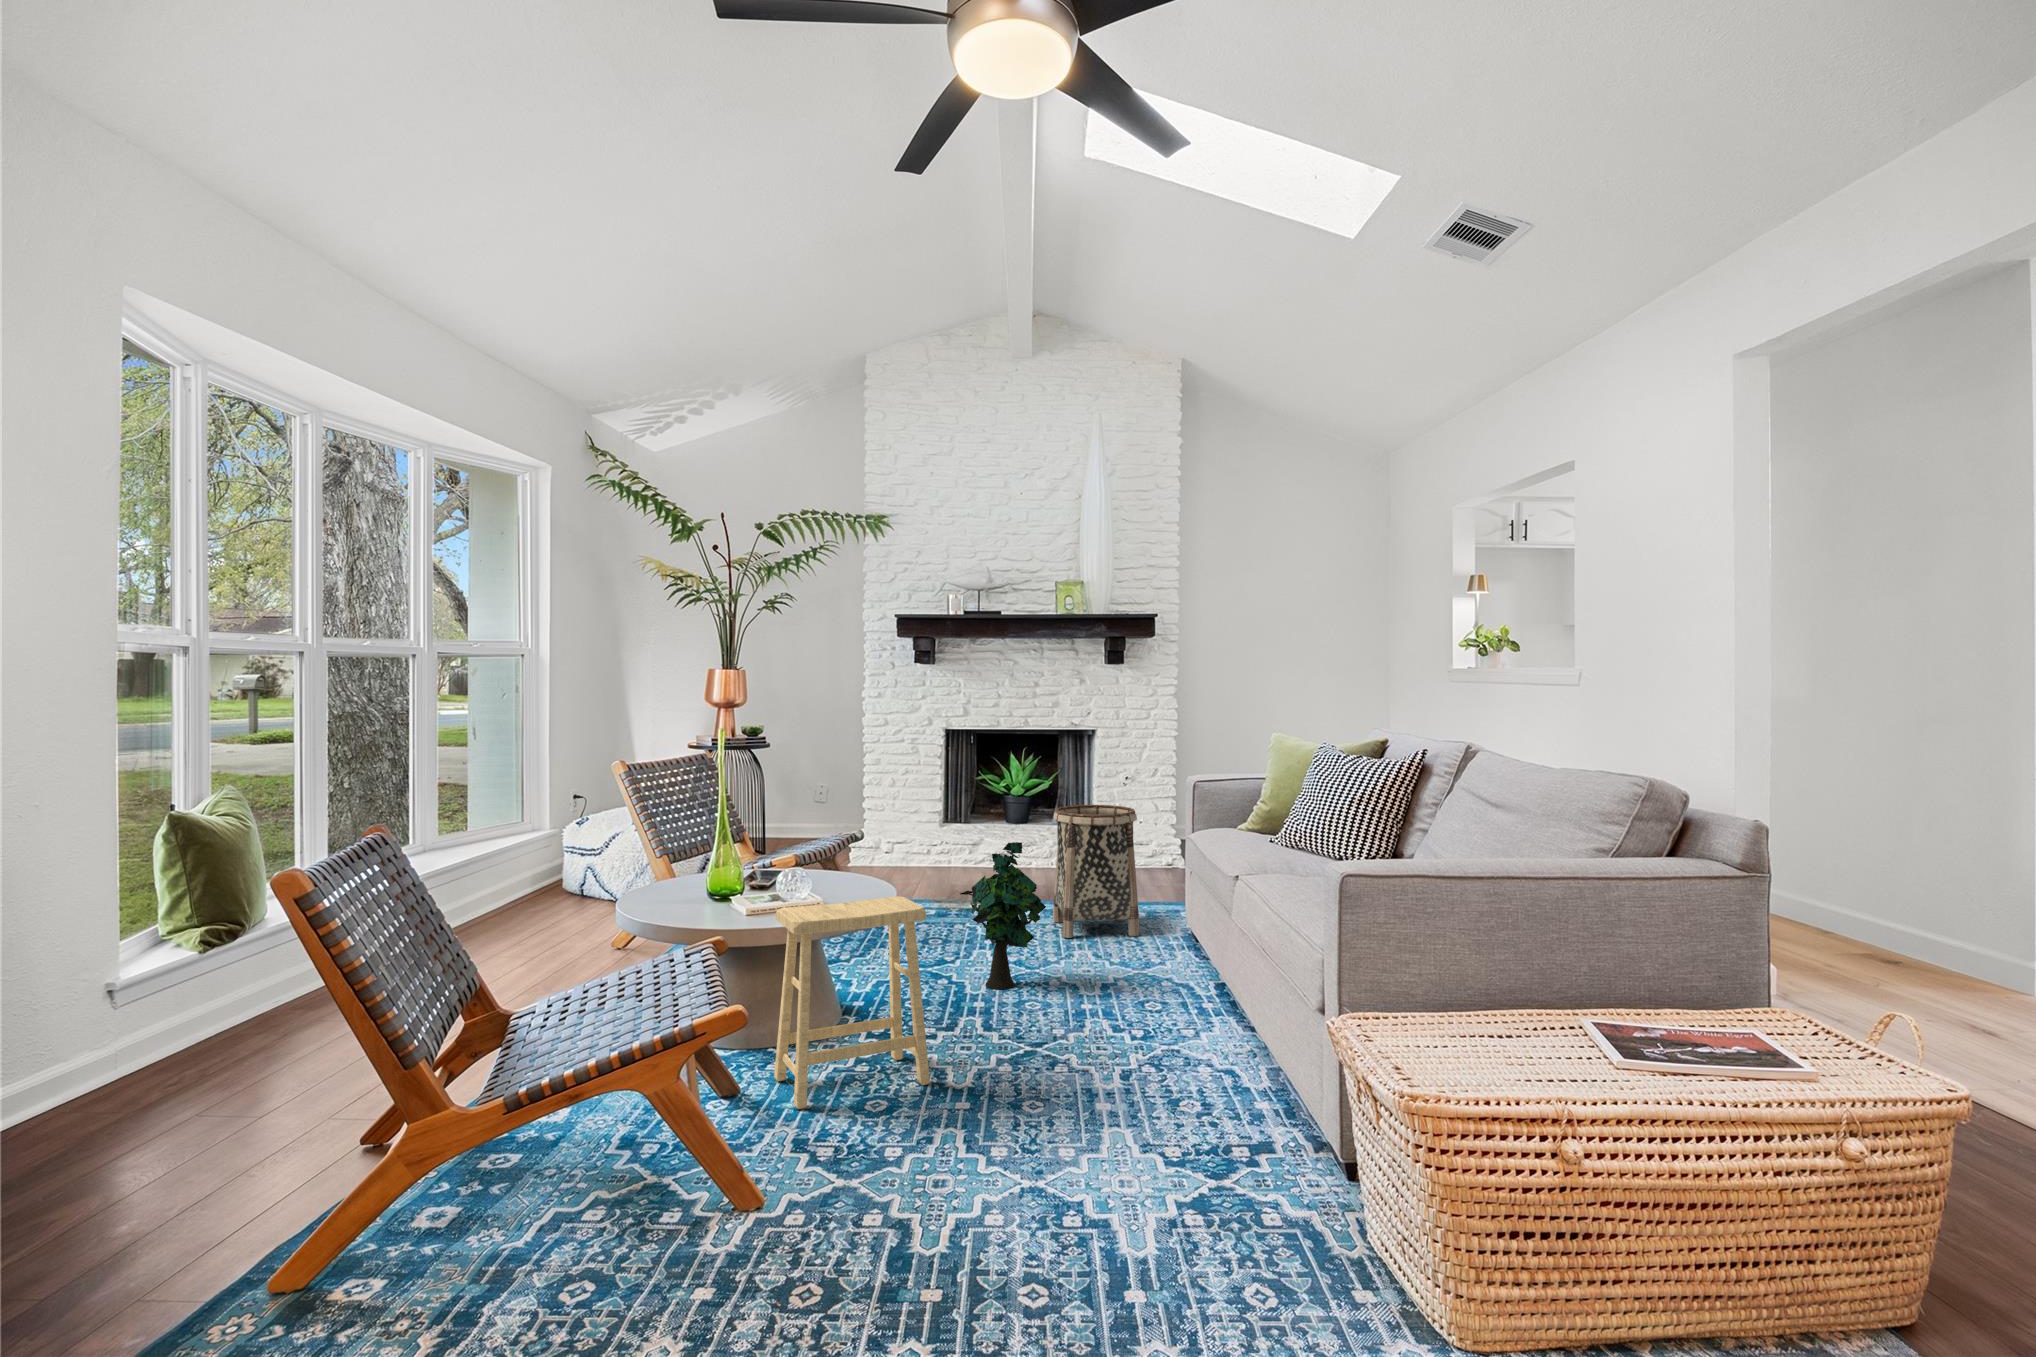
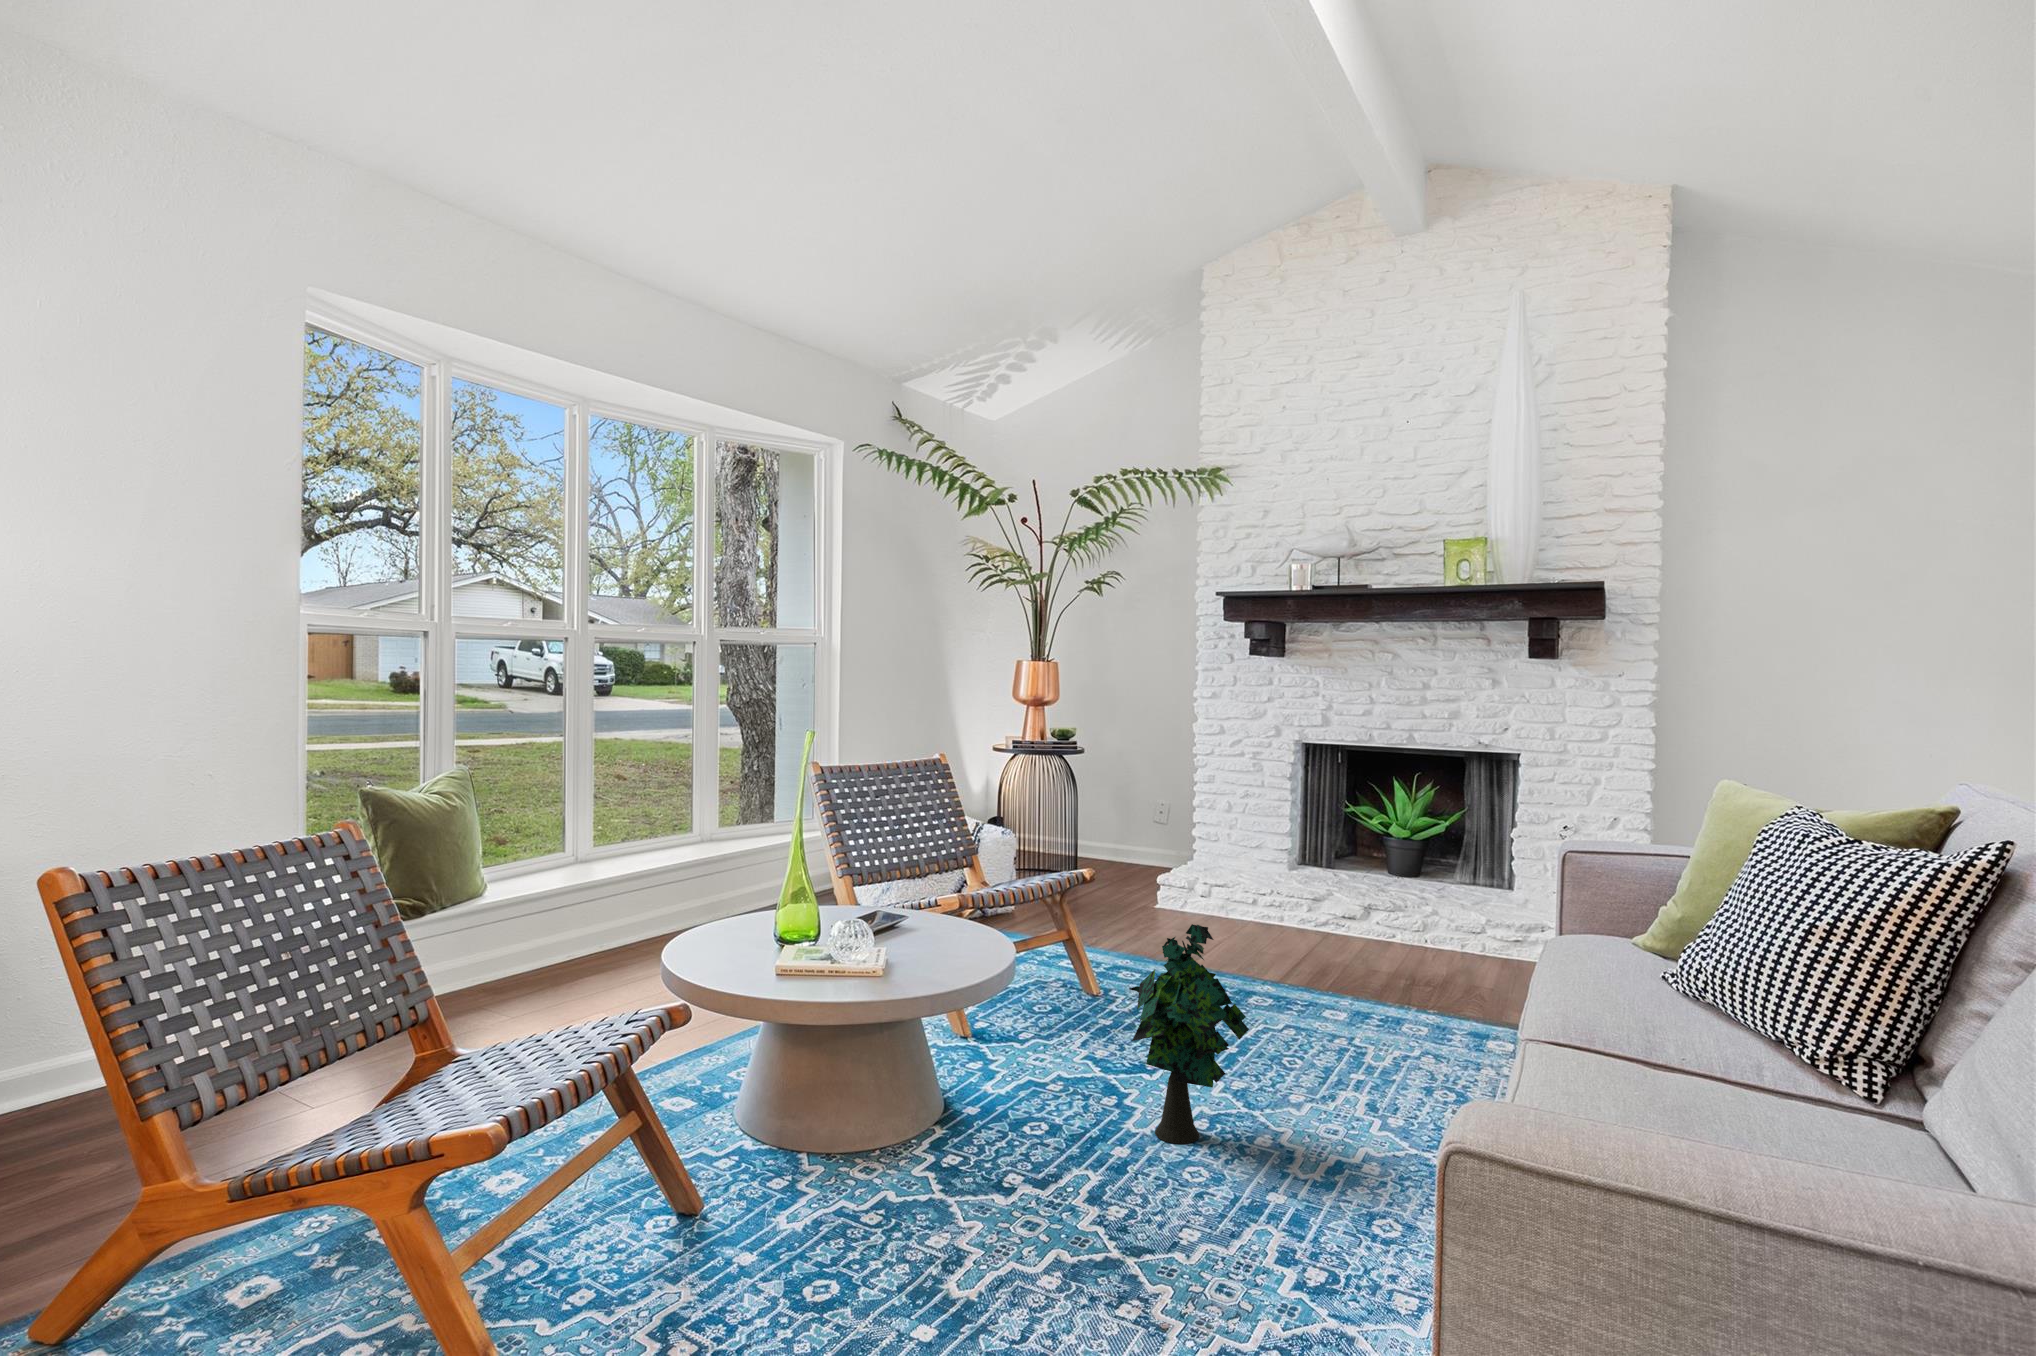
basket: present [1053,805,1139,938] -> none [1344,866,1479,1083]
footstool: present [774,896,930,1109] -> none [695,998,917,1307]

